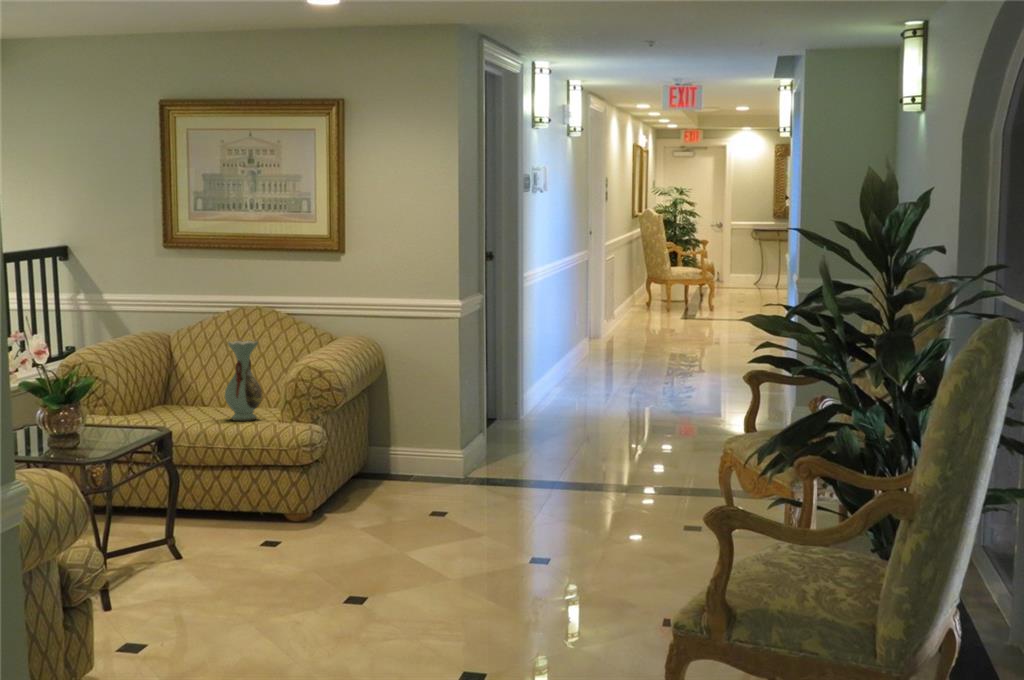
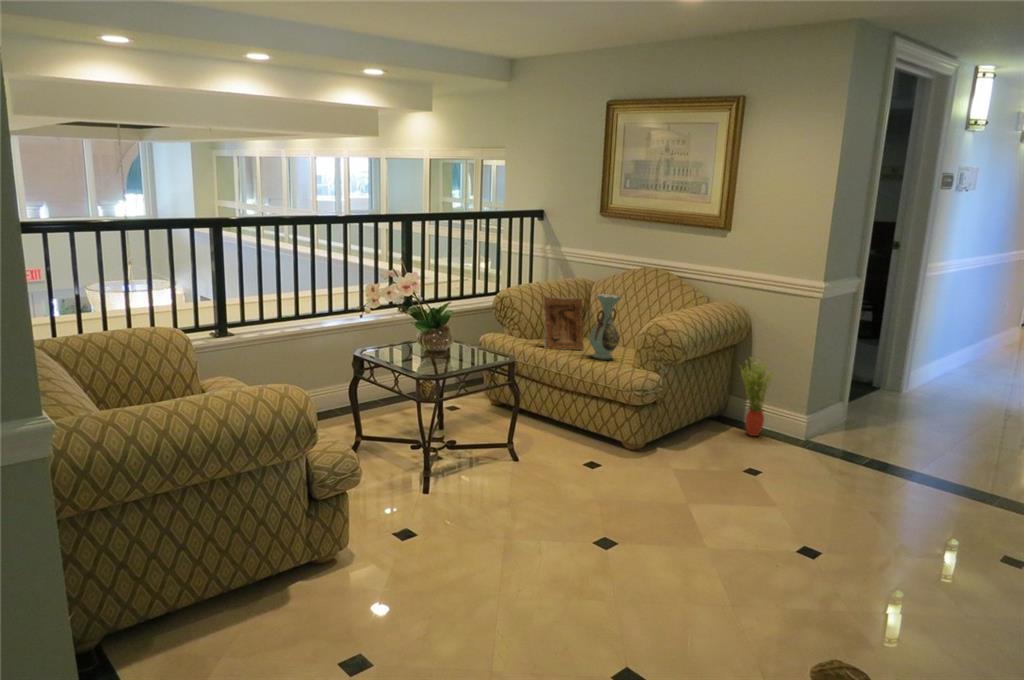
picture frame: none [150,352,211,424] -> present [543,297,584,350]
potted plant: none [385,391,424,481] -> present [741,357,773,436]

